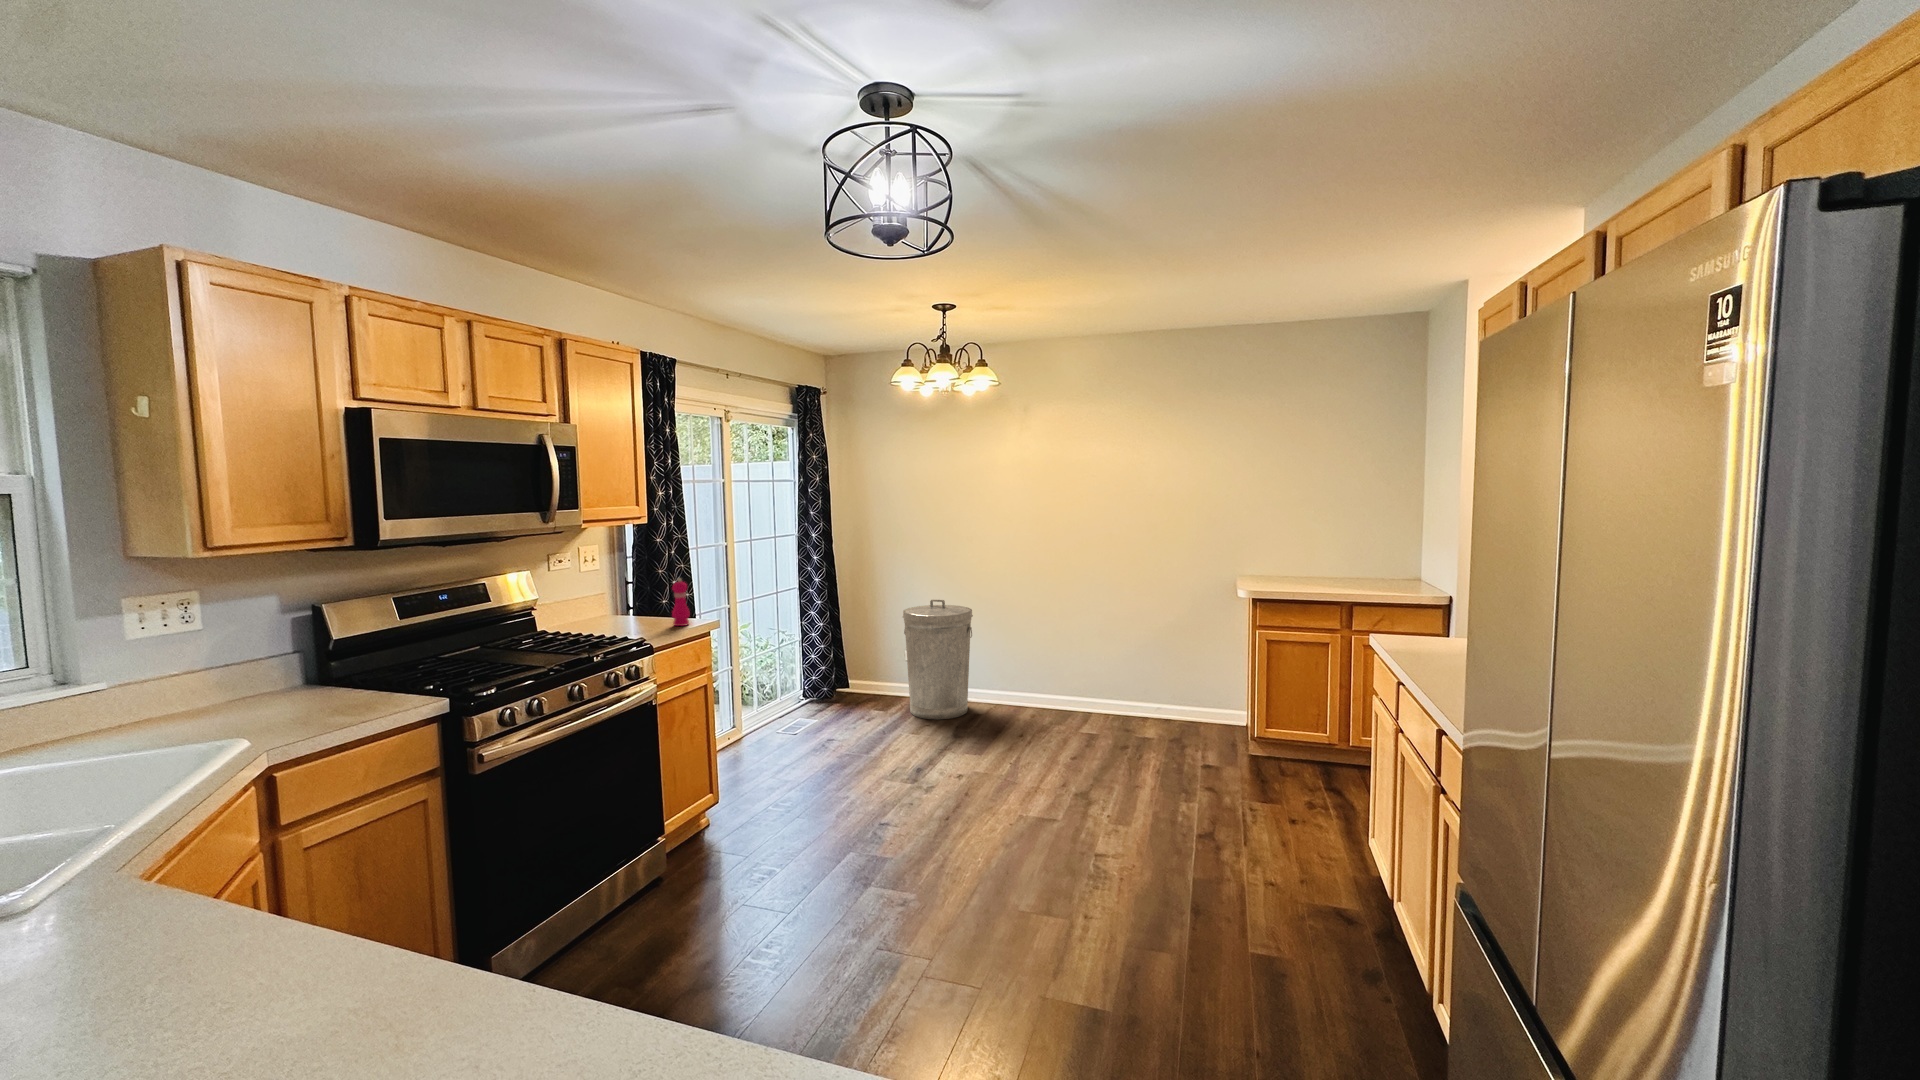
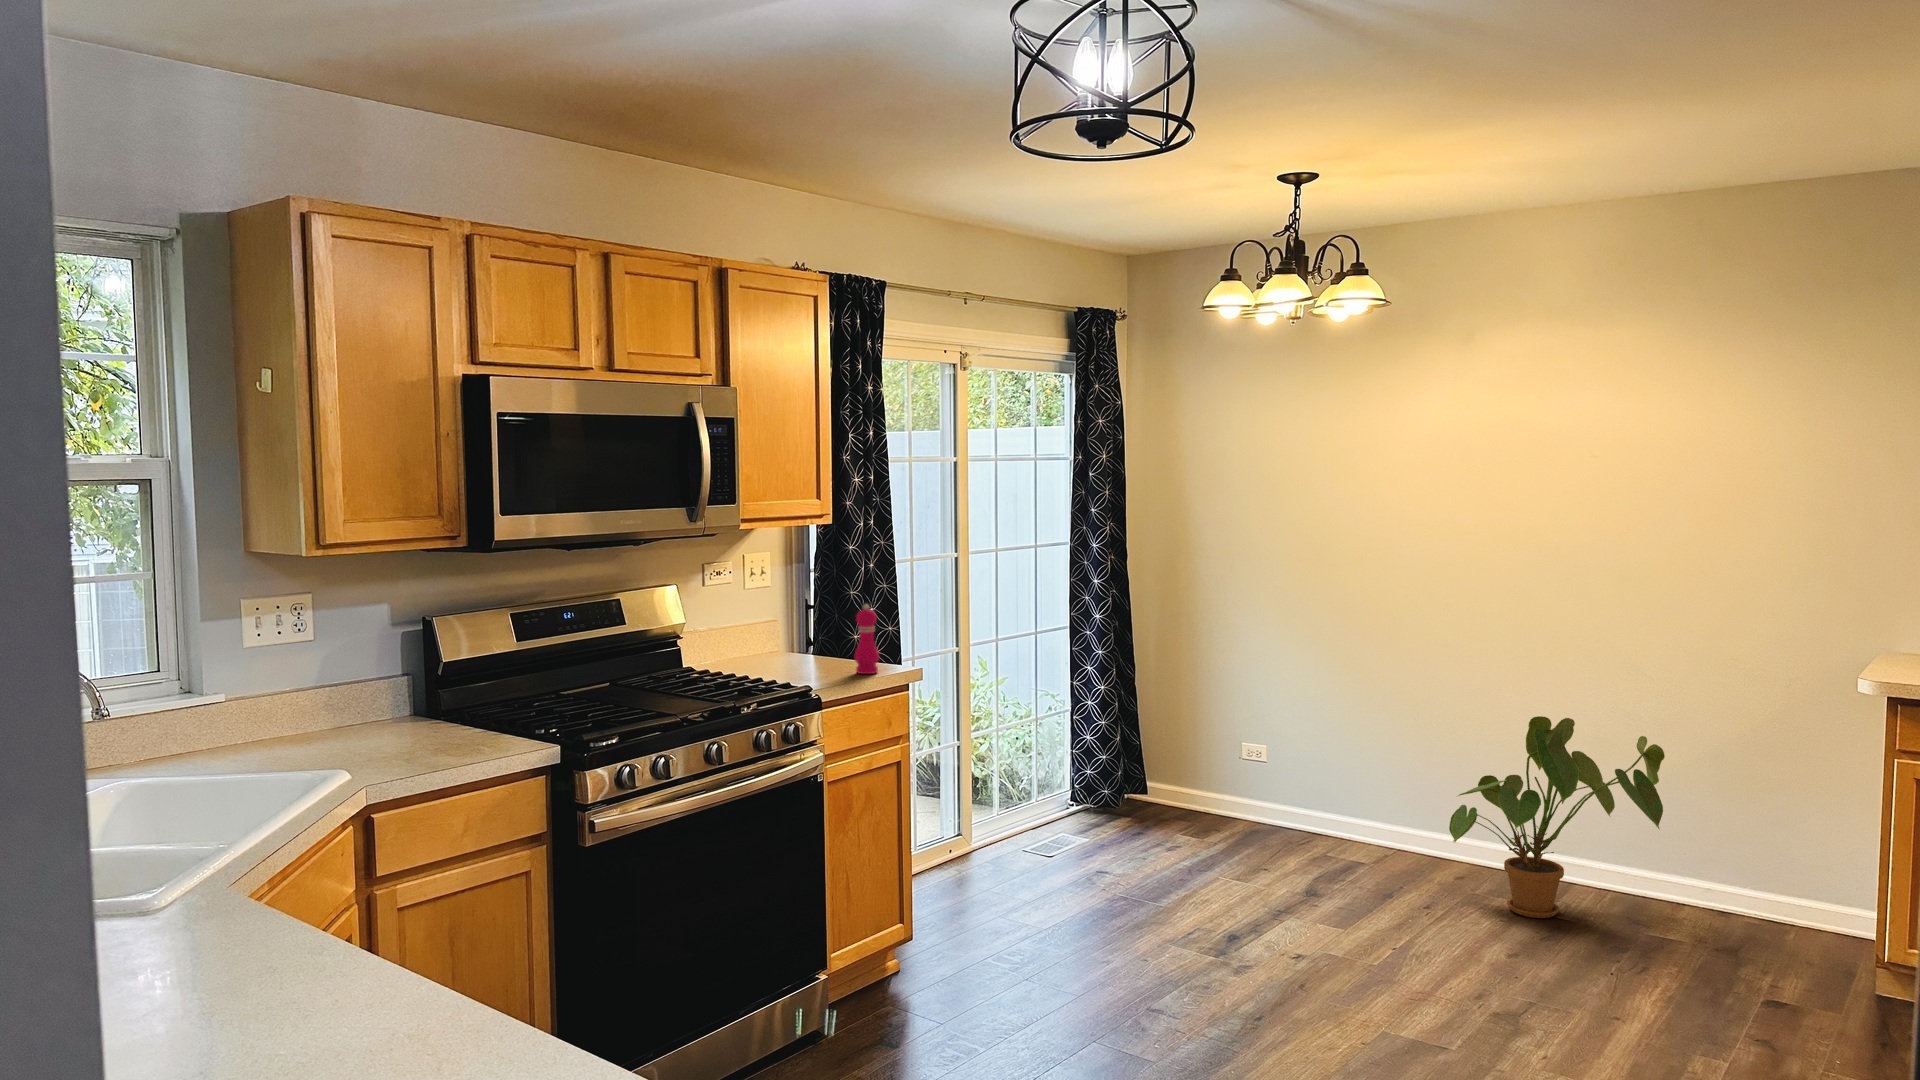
trash can: present [903,600,973,720] -> none [1231,659,1353,861]
house plant: none [1032,623,1142,736] -> present [1449,716,1665,918]

